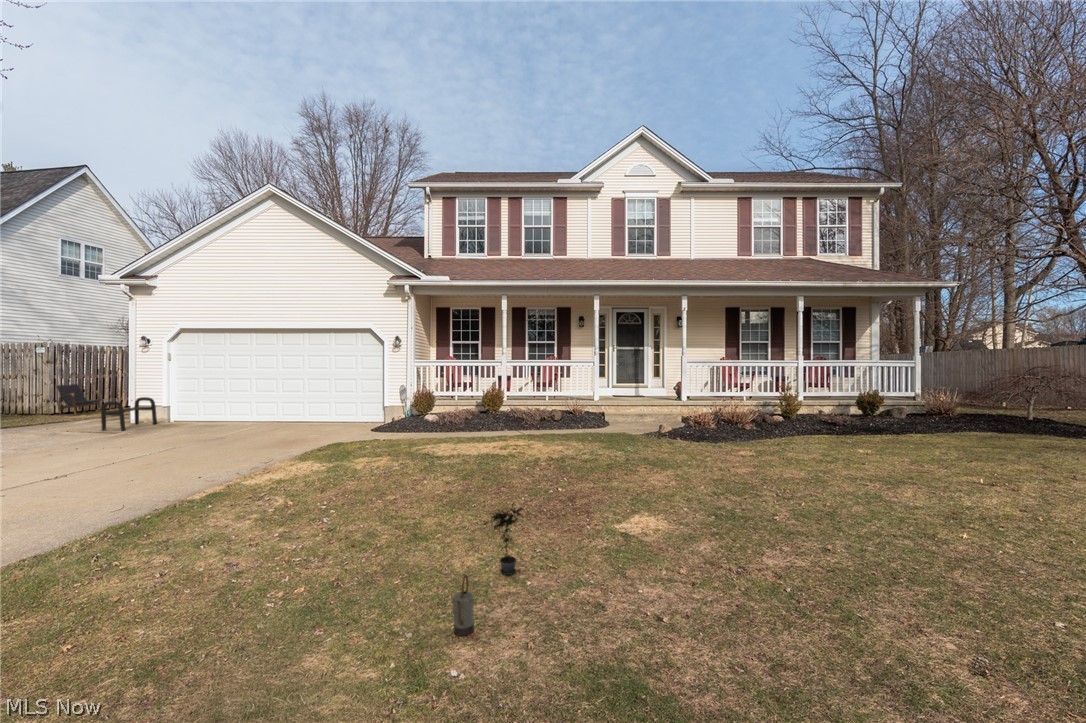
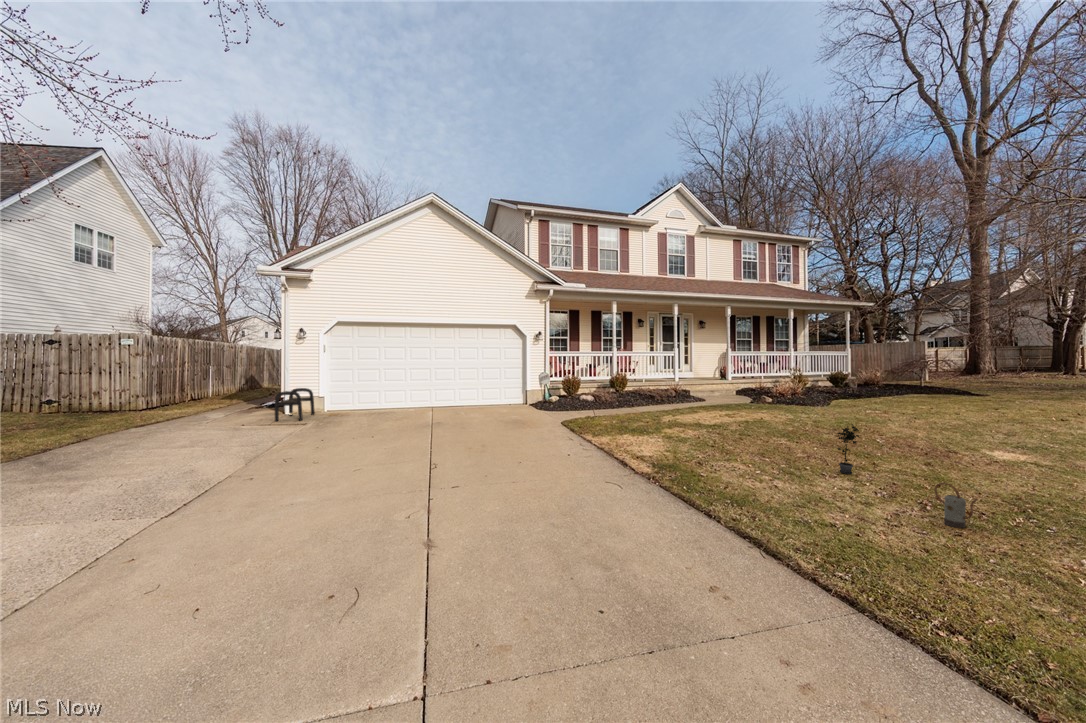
lounge chair: present [57,384,100,415] -> none [142,381,191,413]
potted plant: present [491,504,523,575] -> present [837,424,859,474]
watering can: present [453,575,474,636] -> present [935,483,977,528]

